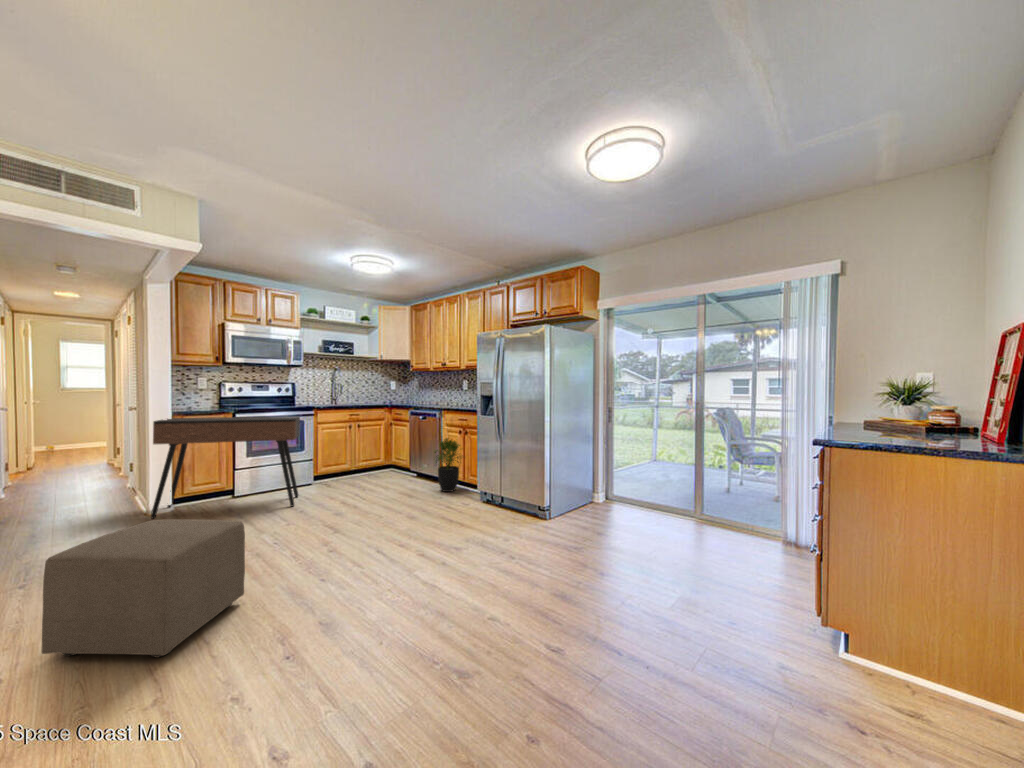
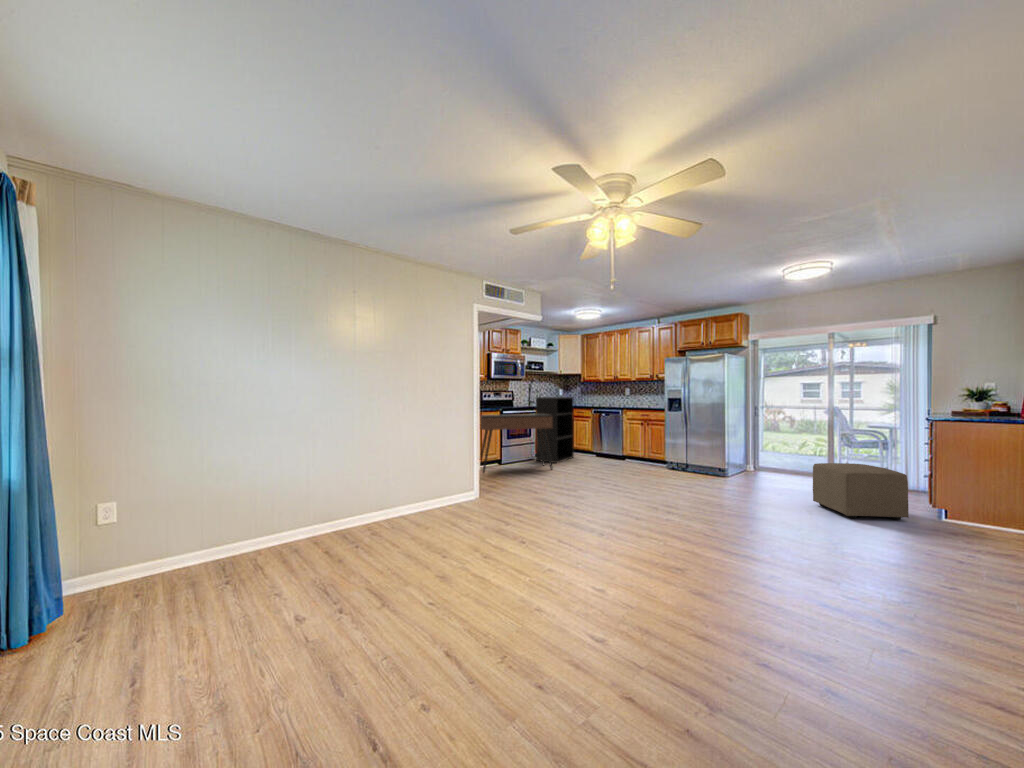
bookshelf: none [303,391,375,492] -> present [536,397,574,463]
potted plant: present [434,438,460,492] -> none [624,427,646,464]
ottoman: present [42,519,245,658] -> present [813,463,909,520]

